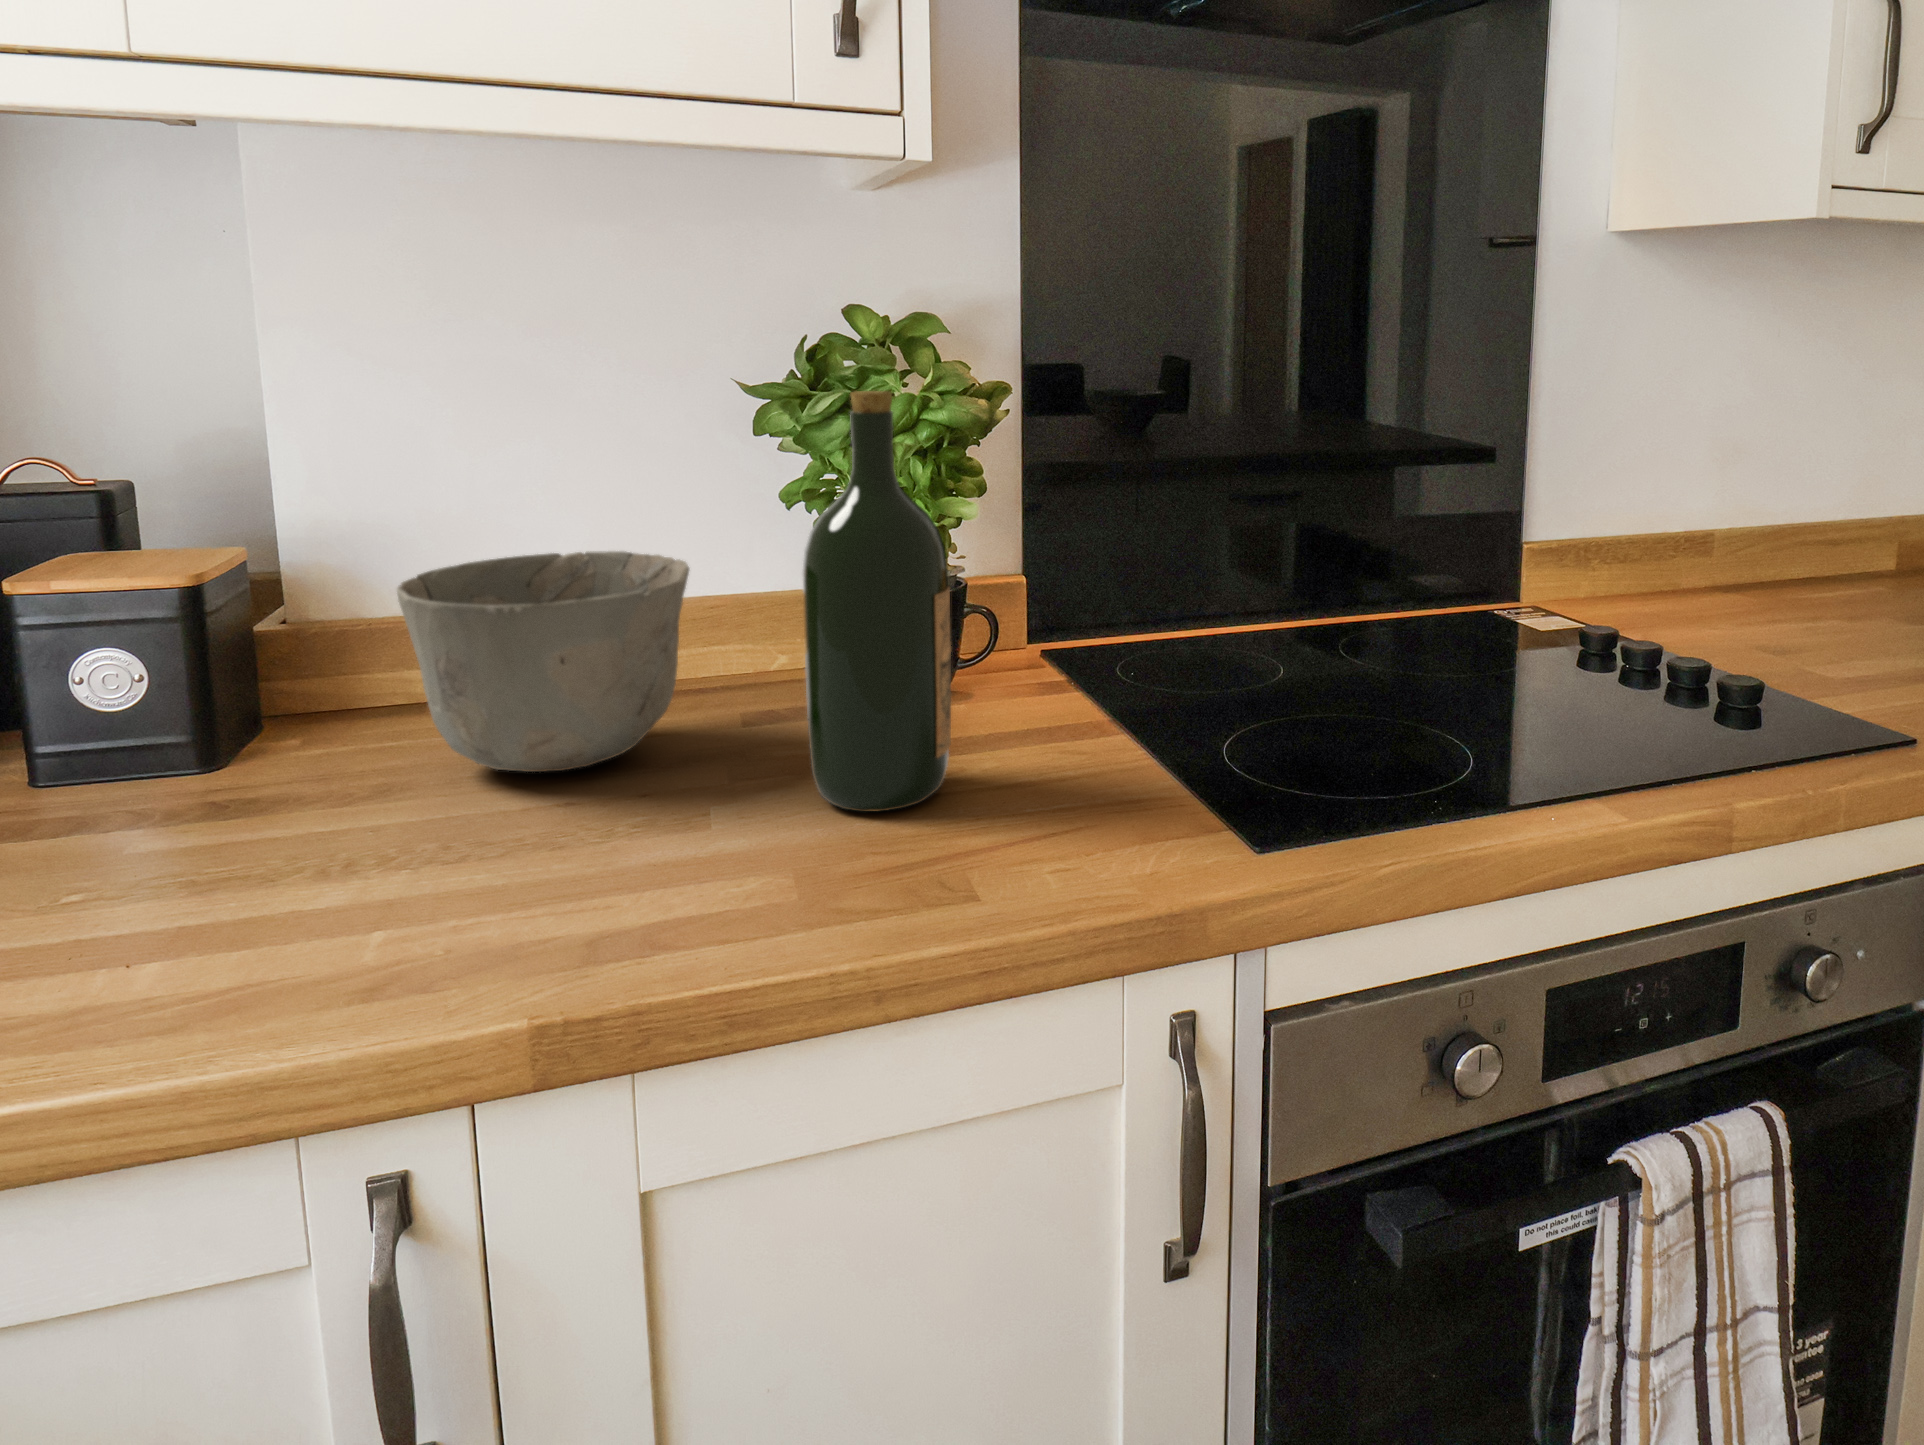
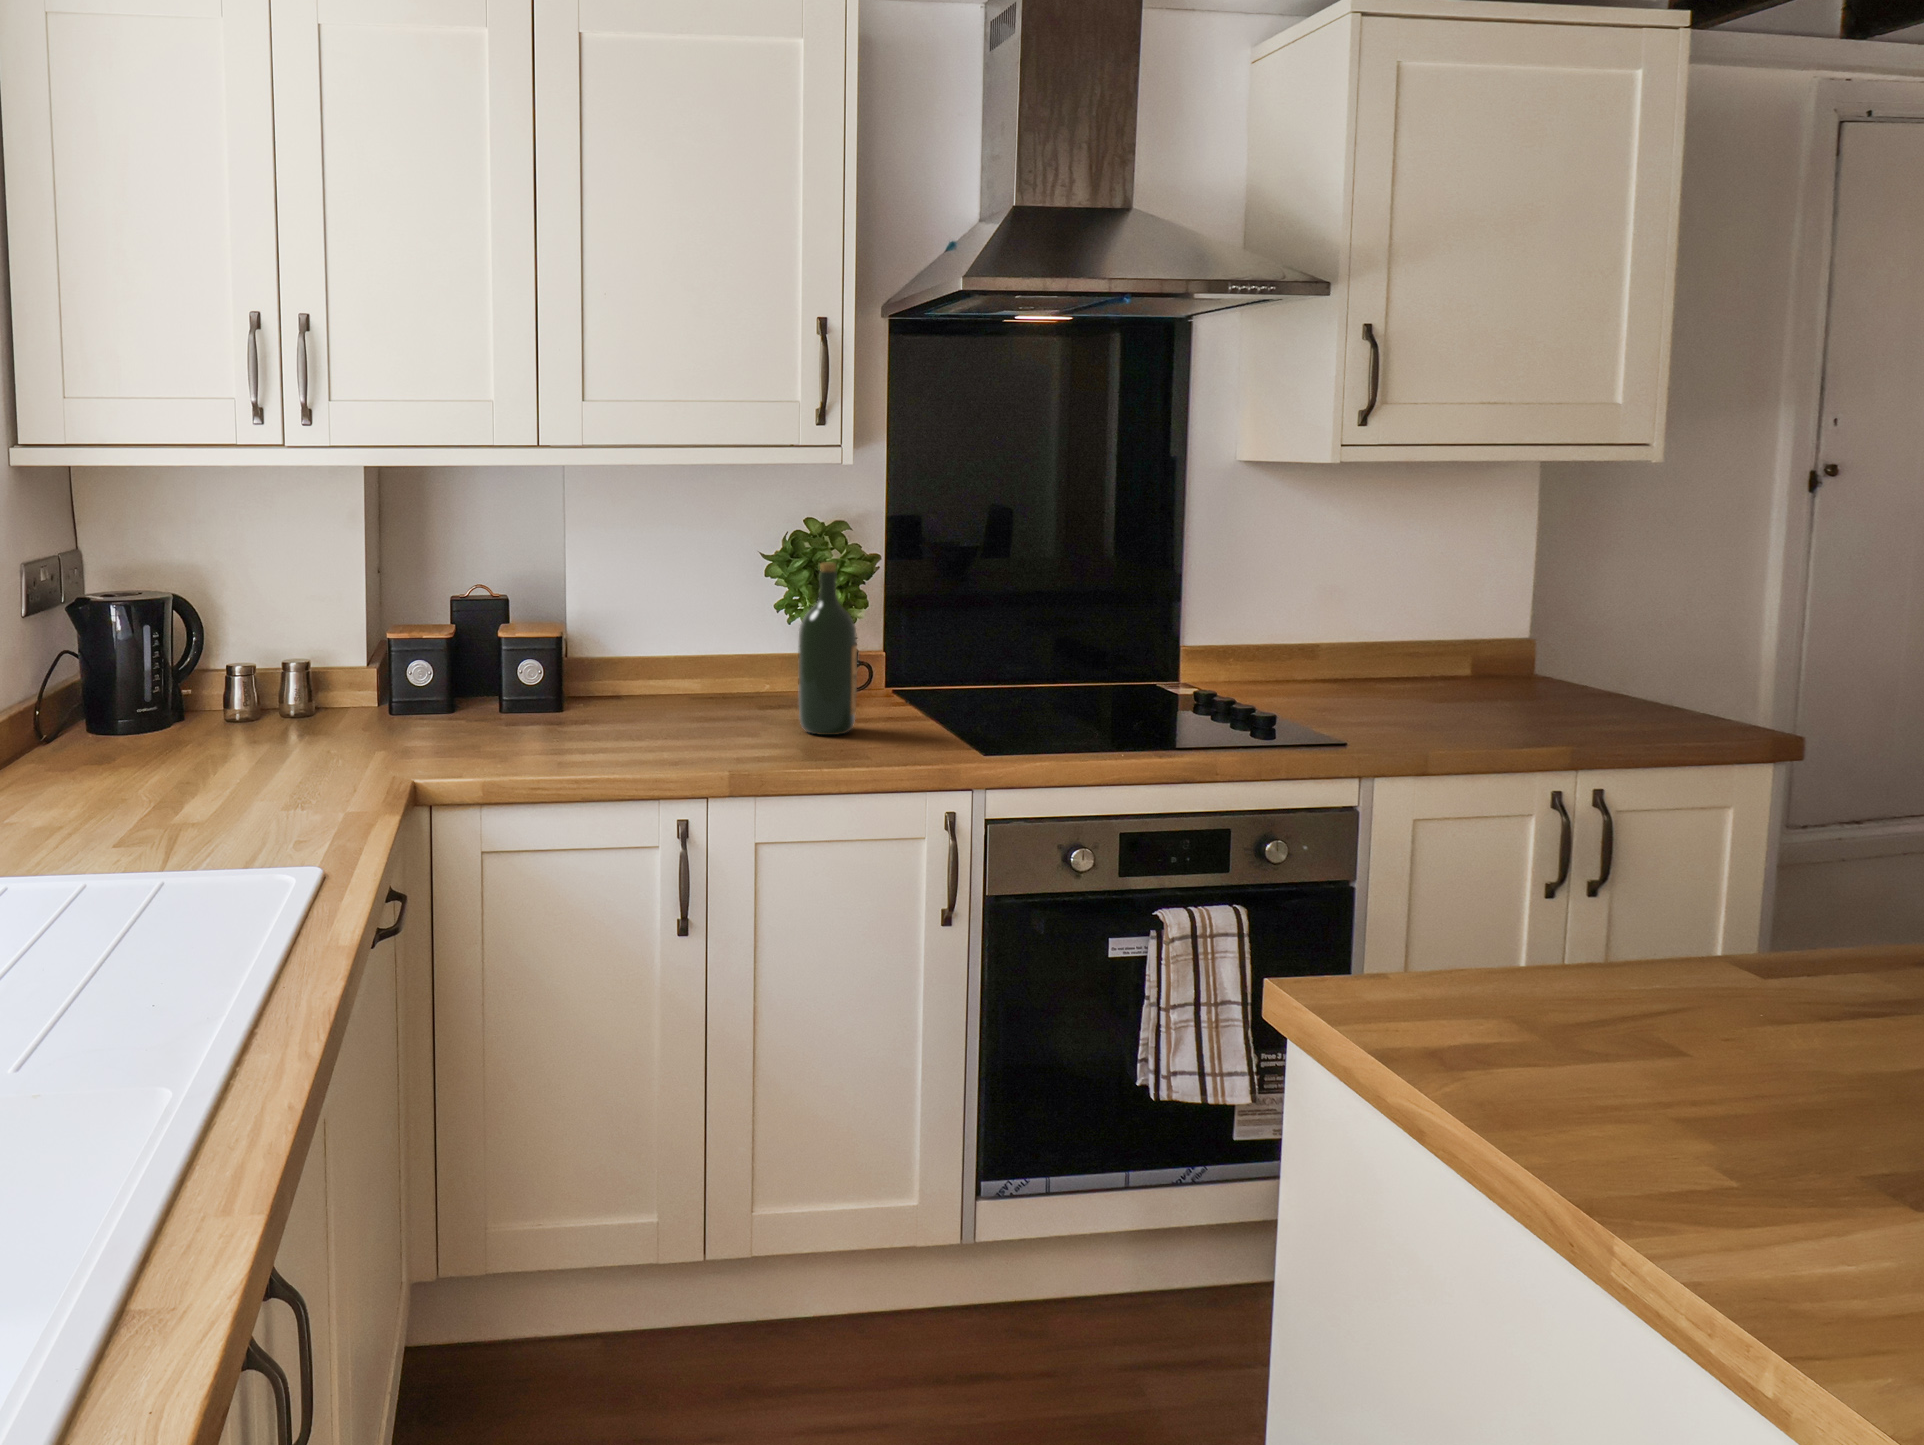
ceramic bowl: present [397,551,689,772] -> none [637,629,745,716]

